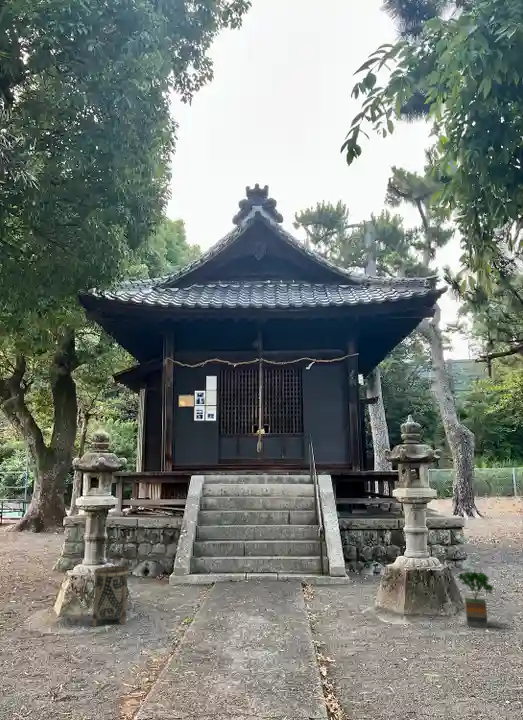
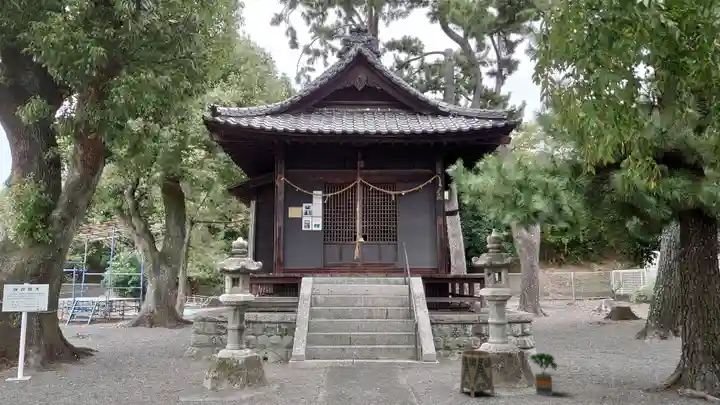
basket: present [92,566,129,627] -> present [460,350,495,397]

